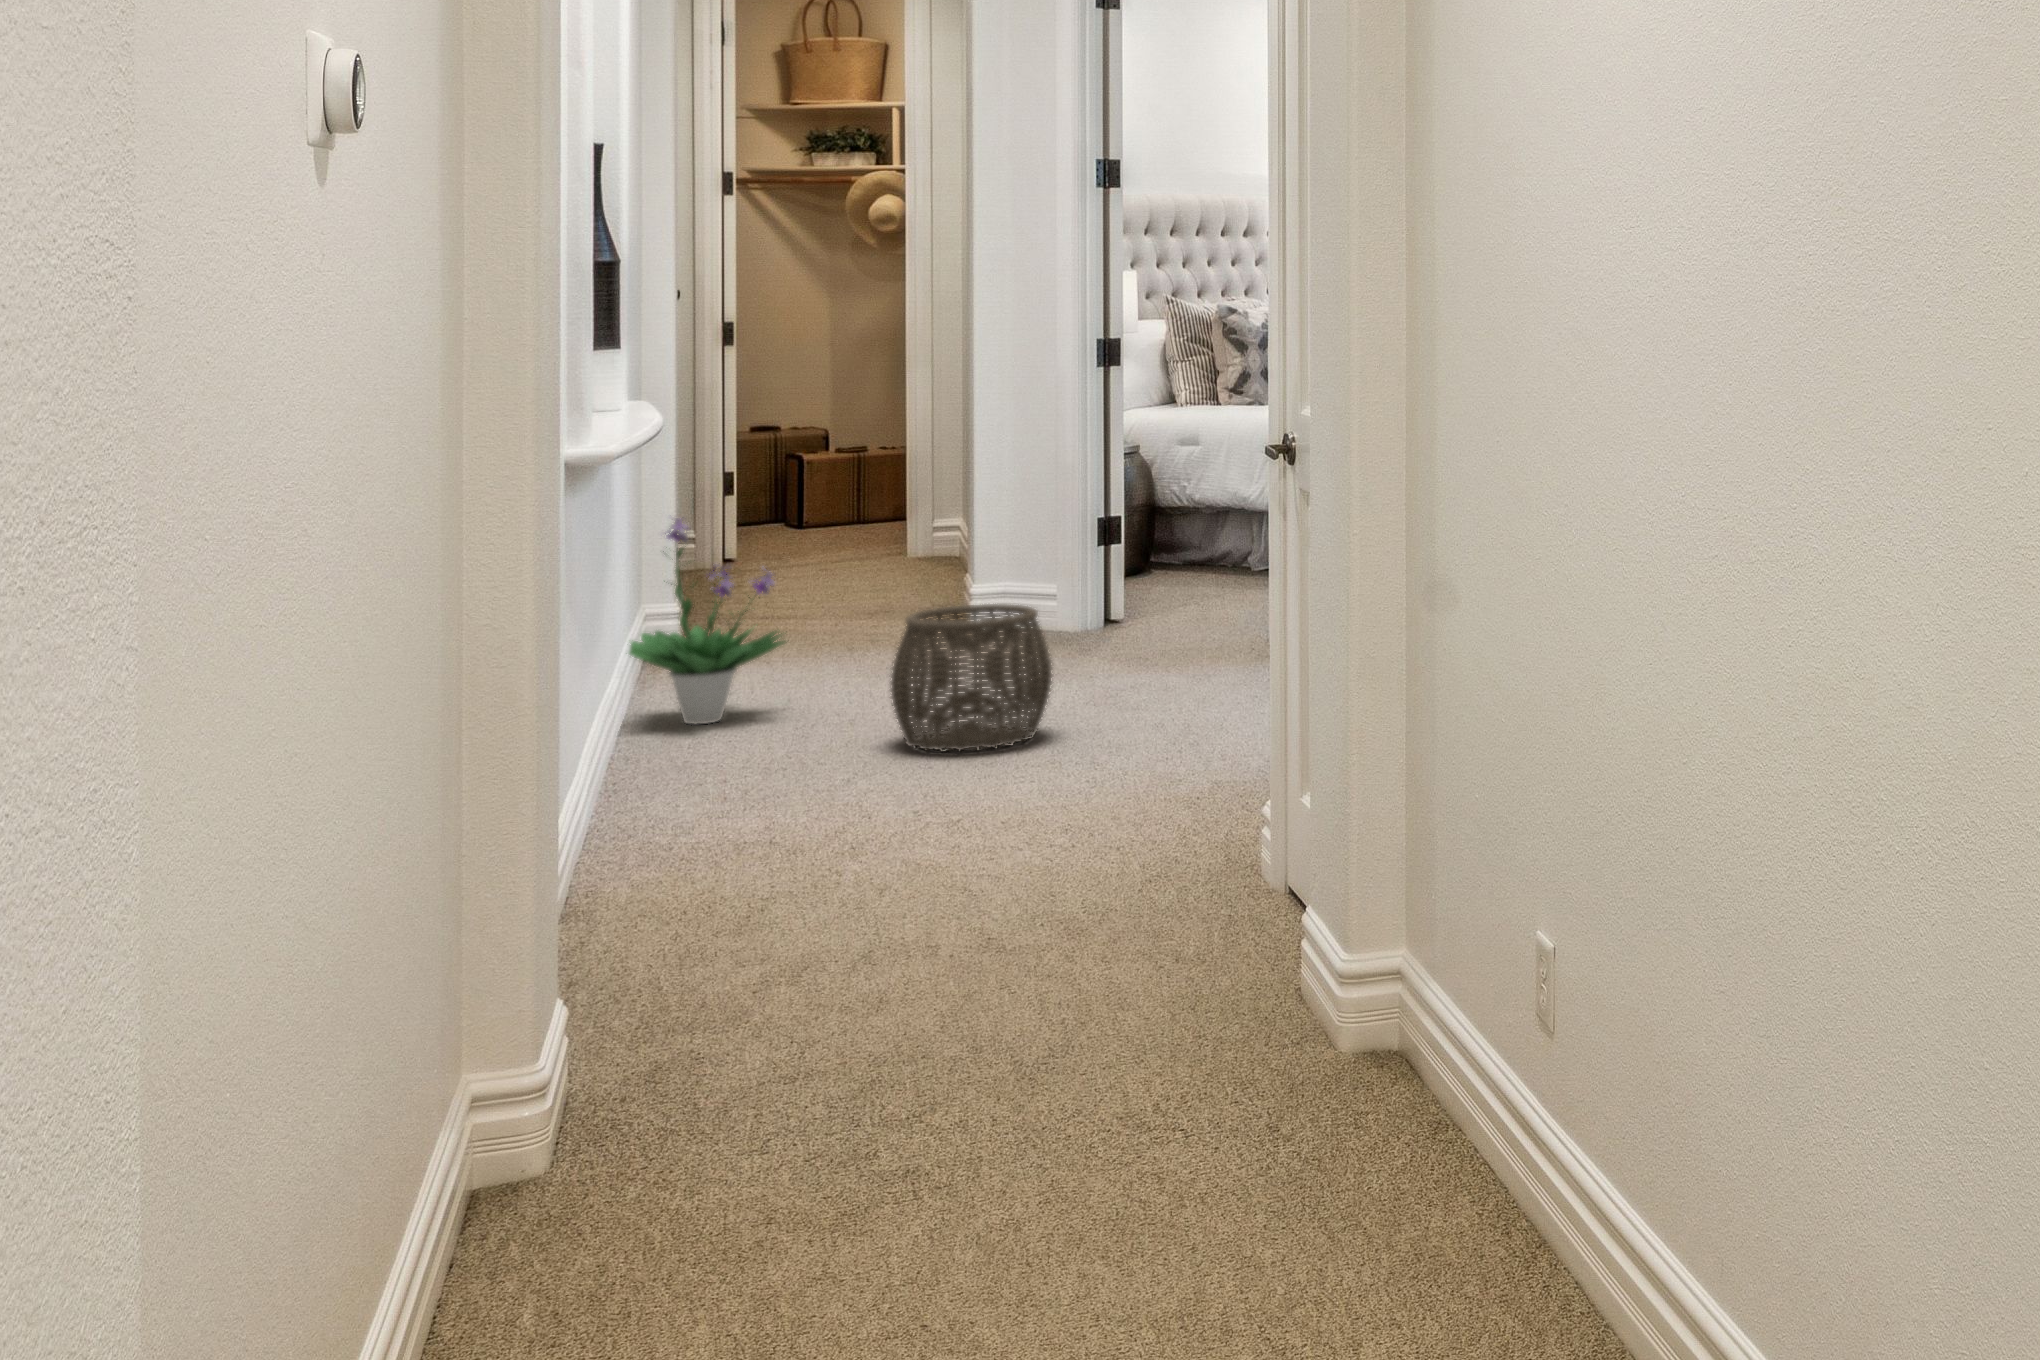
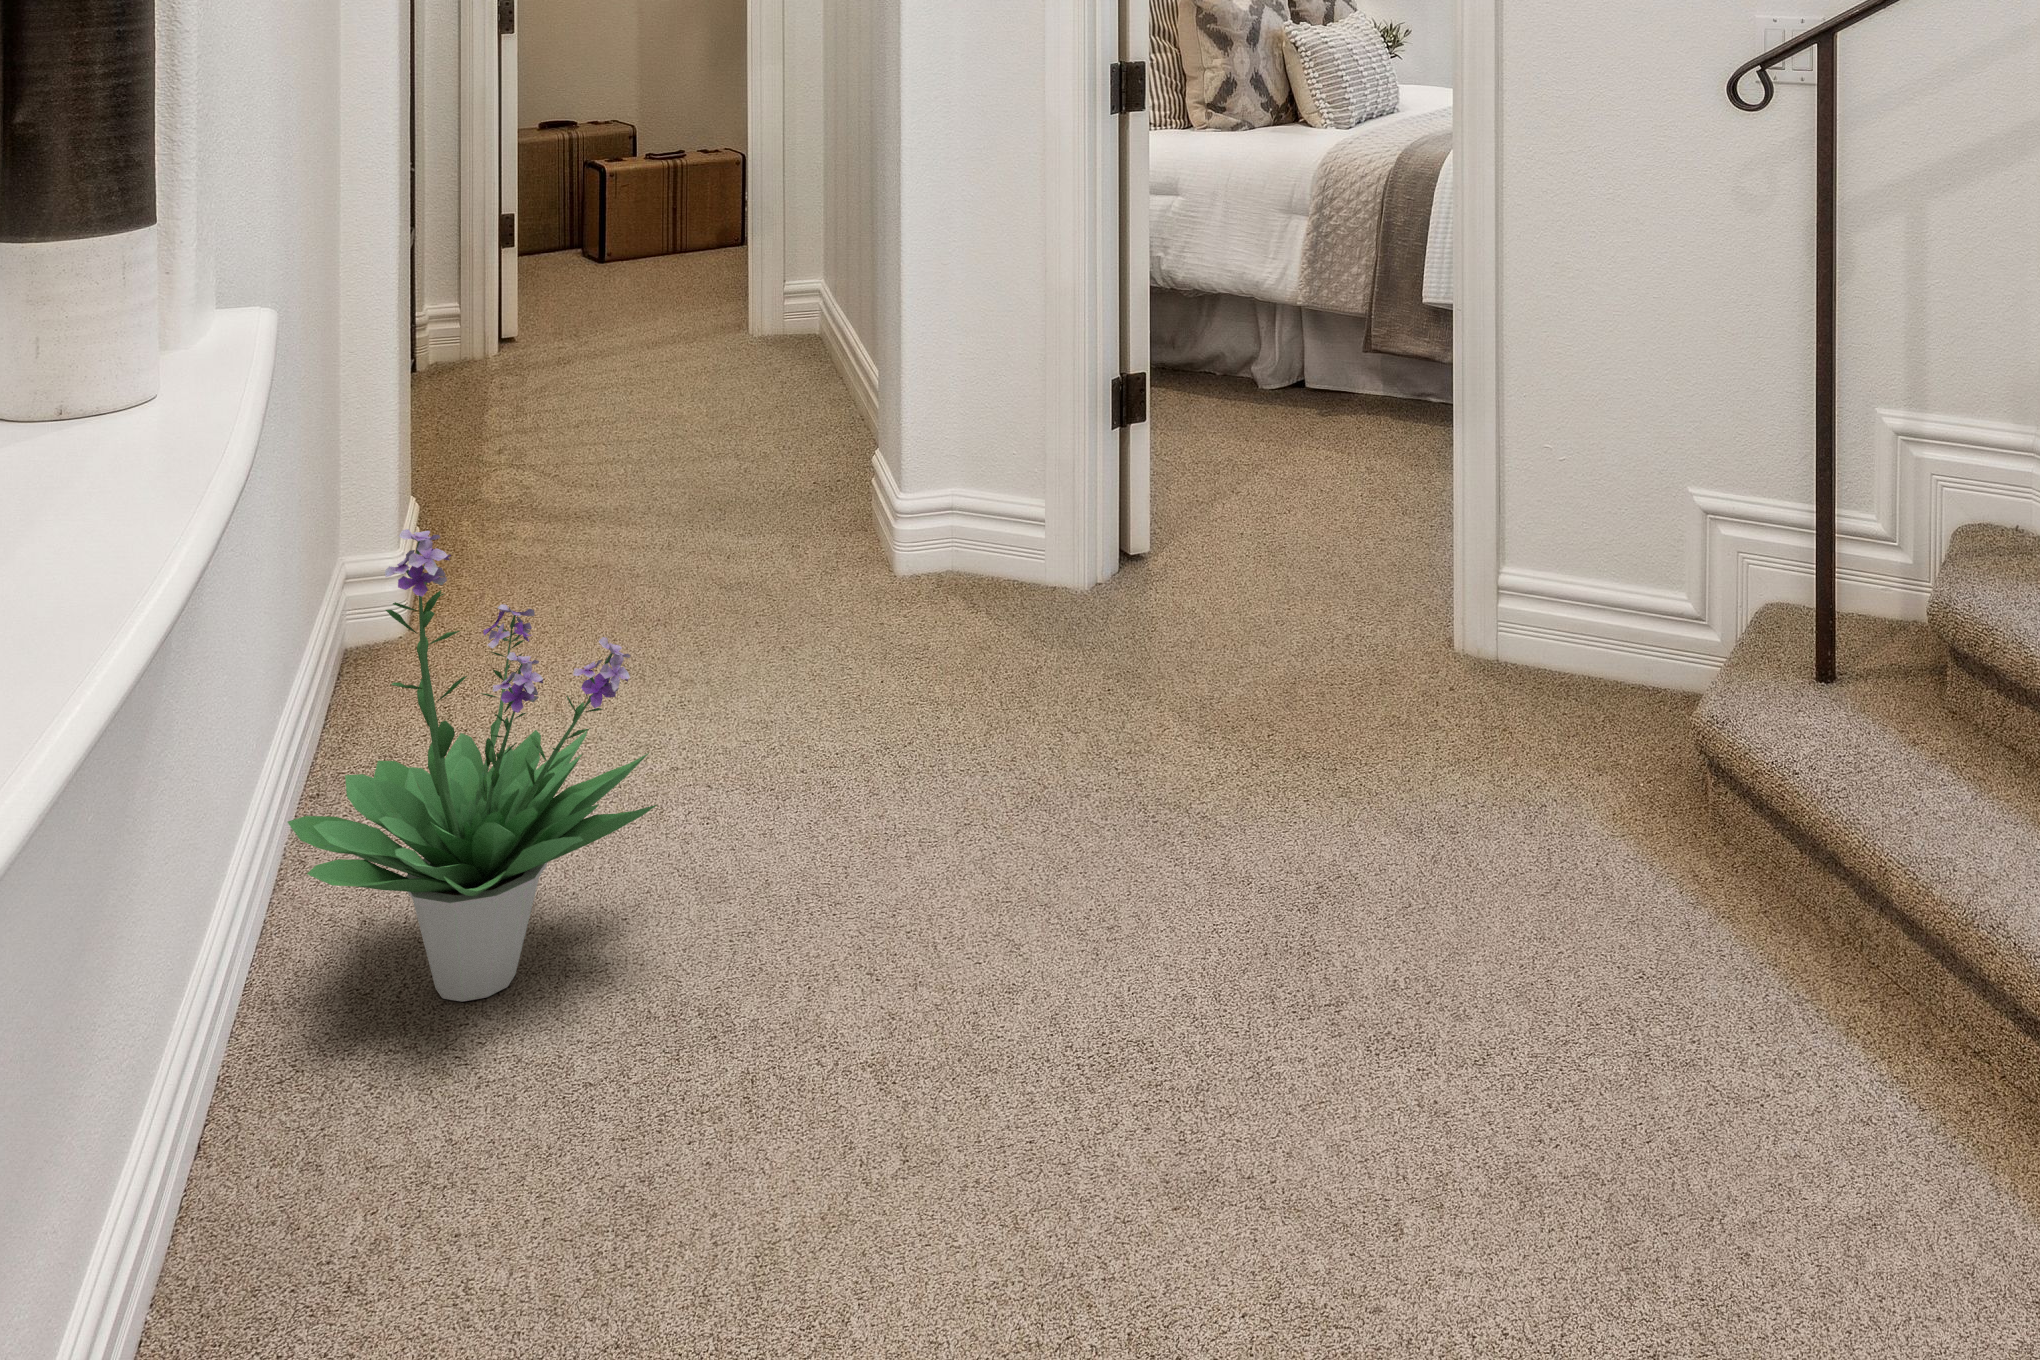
woven basket: present [890,604,1052,752] -> none [908,759,1276,1214]

